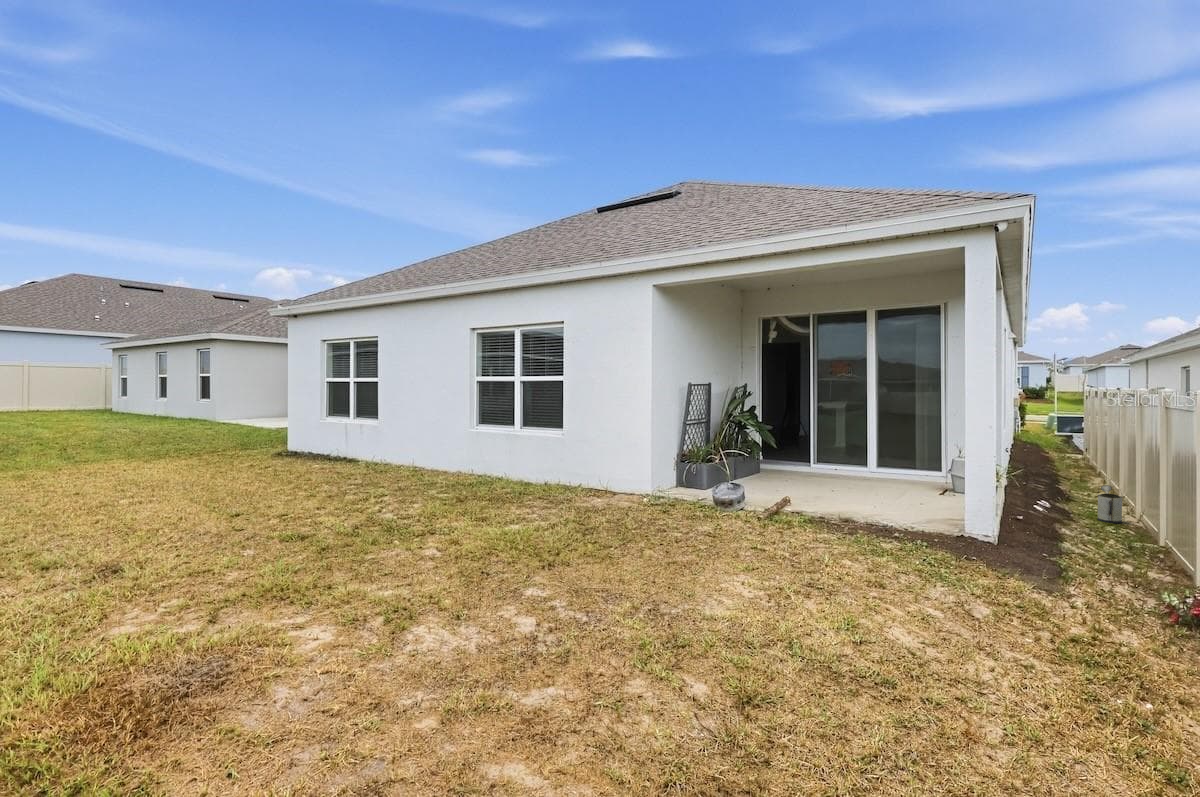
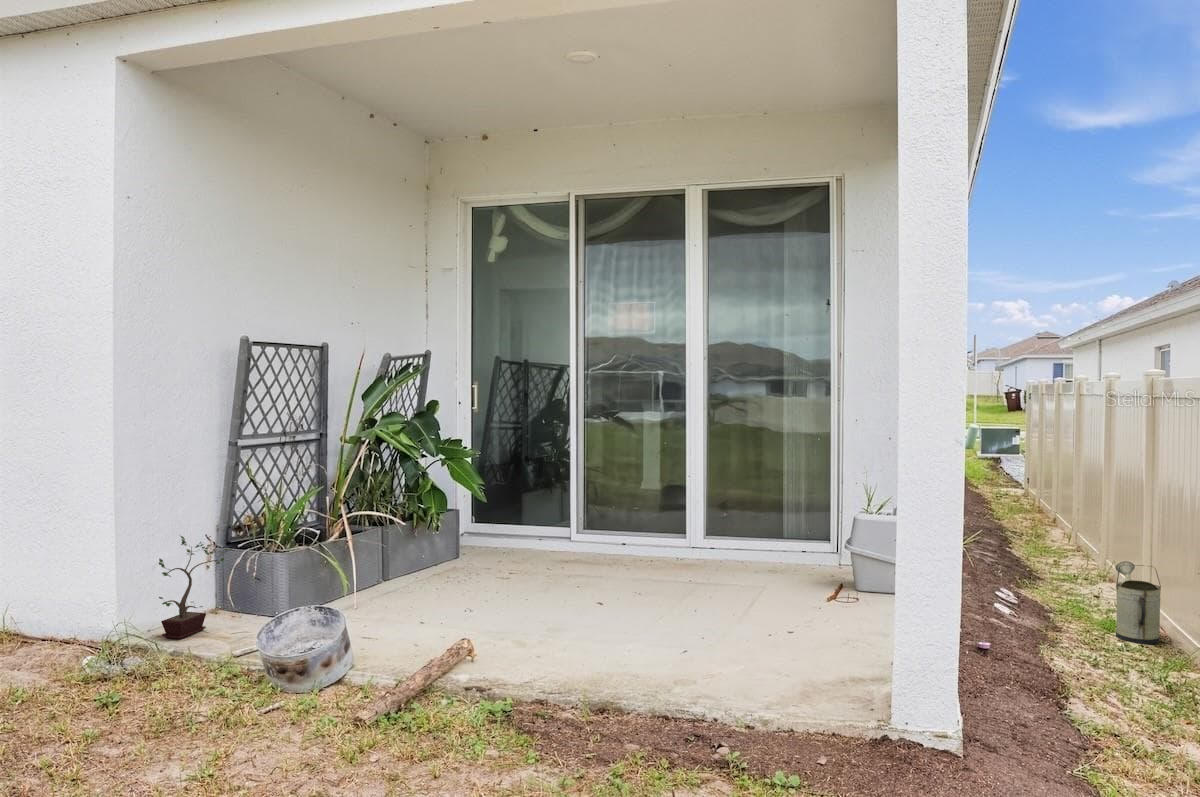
potted plant: none [665,456,686,494] -> present [159,536,232,639]

